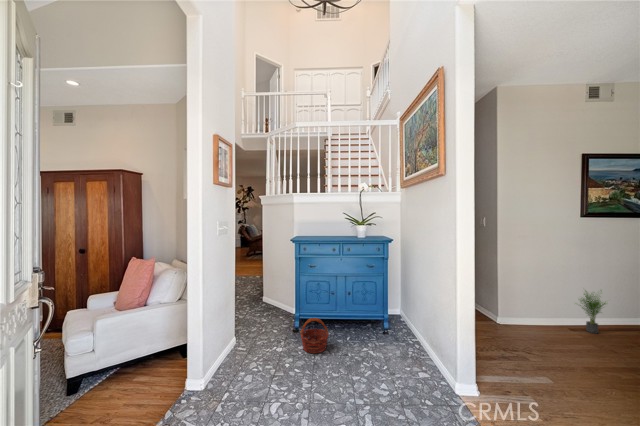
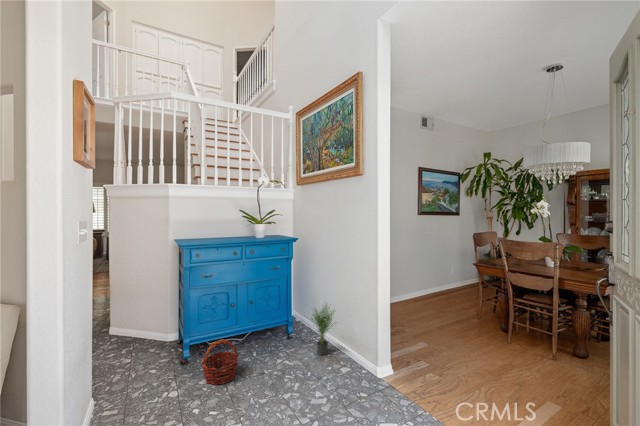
potted plant: present [580,291,606,334] -> present [312,306,334,355]

